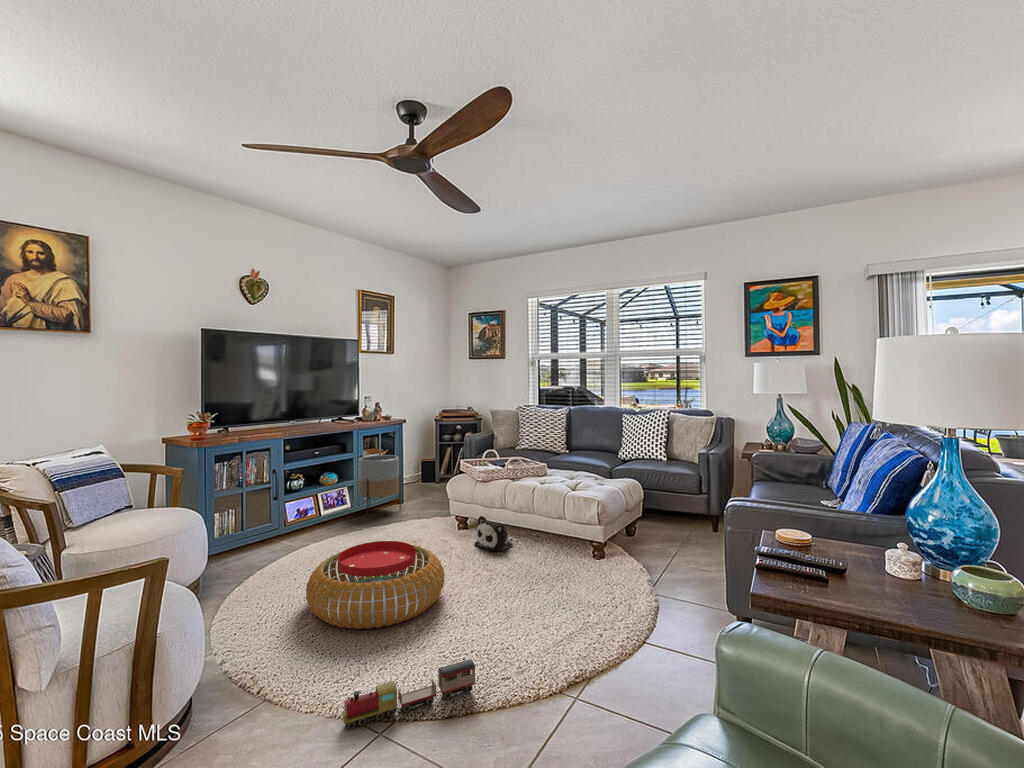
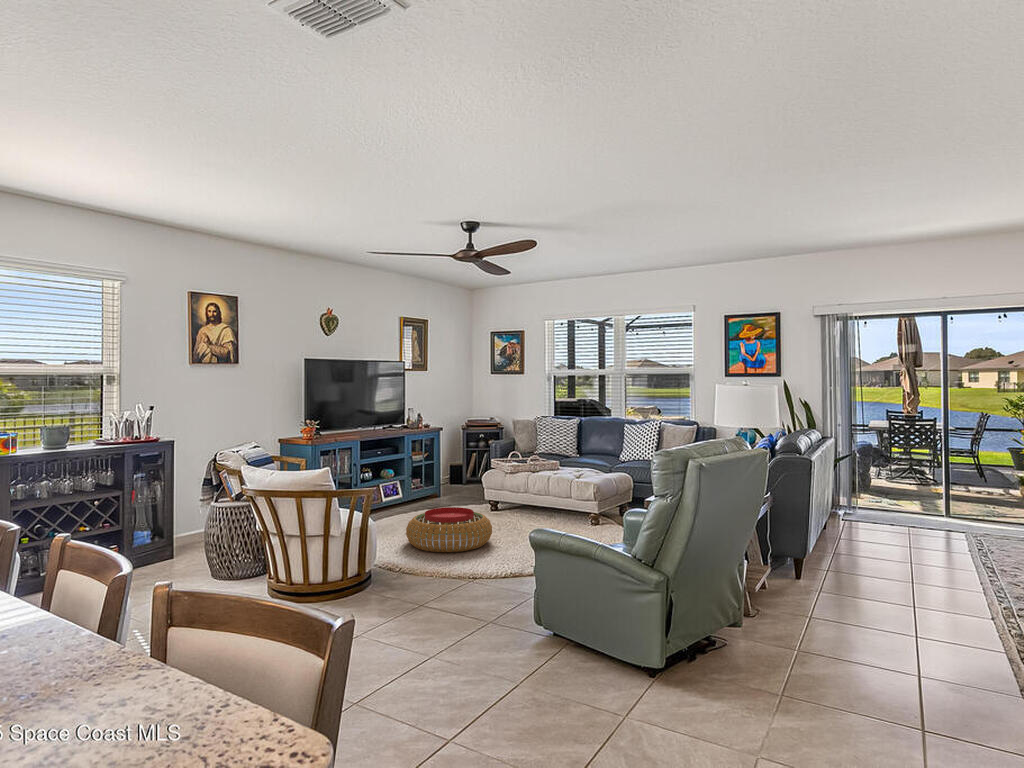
planter: present [358,455,401,517] -> none [409,456,442,505]
plush toy: present [474,516,513,551] -> none [506,499,535,523]
toy train: present [342,659,475,729] -> none [453,555,519,580]

